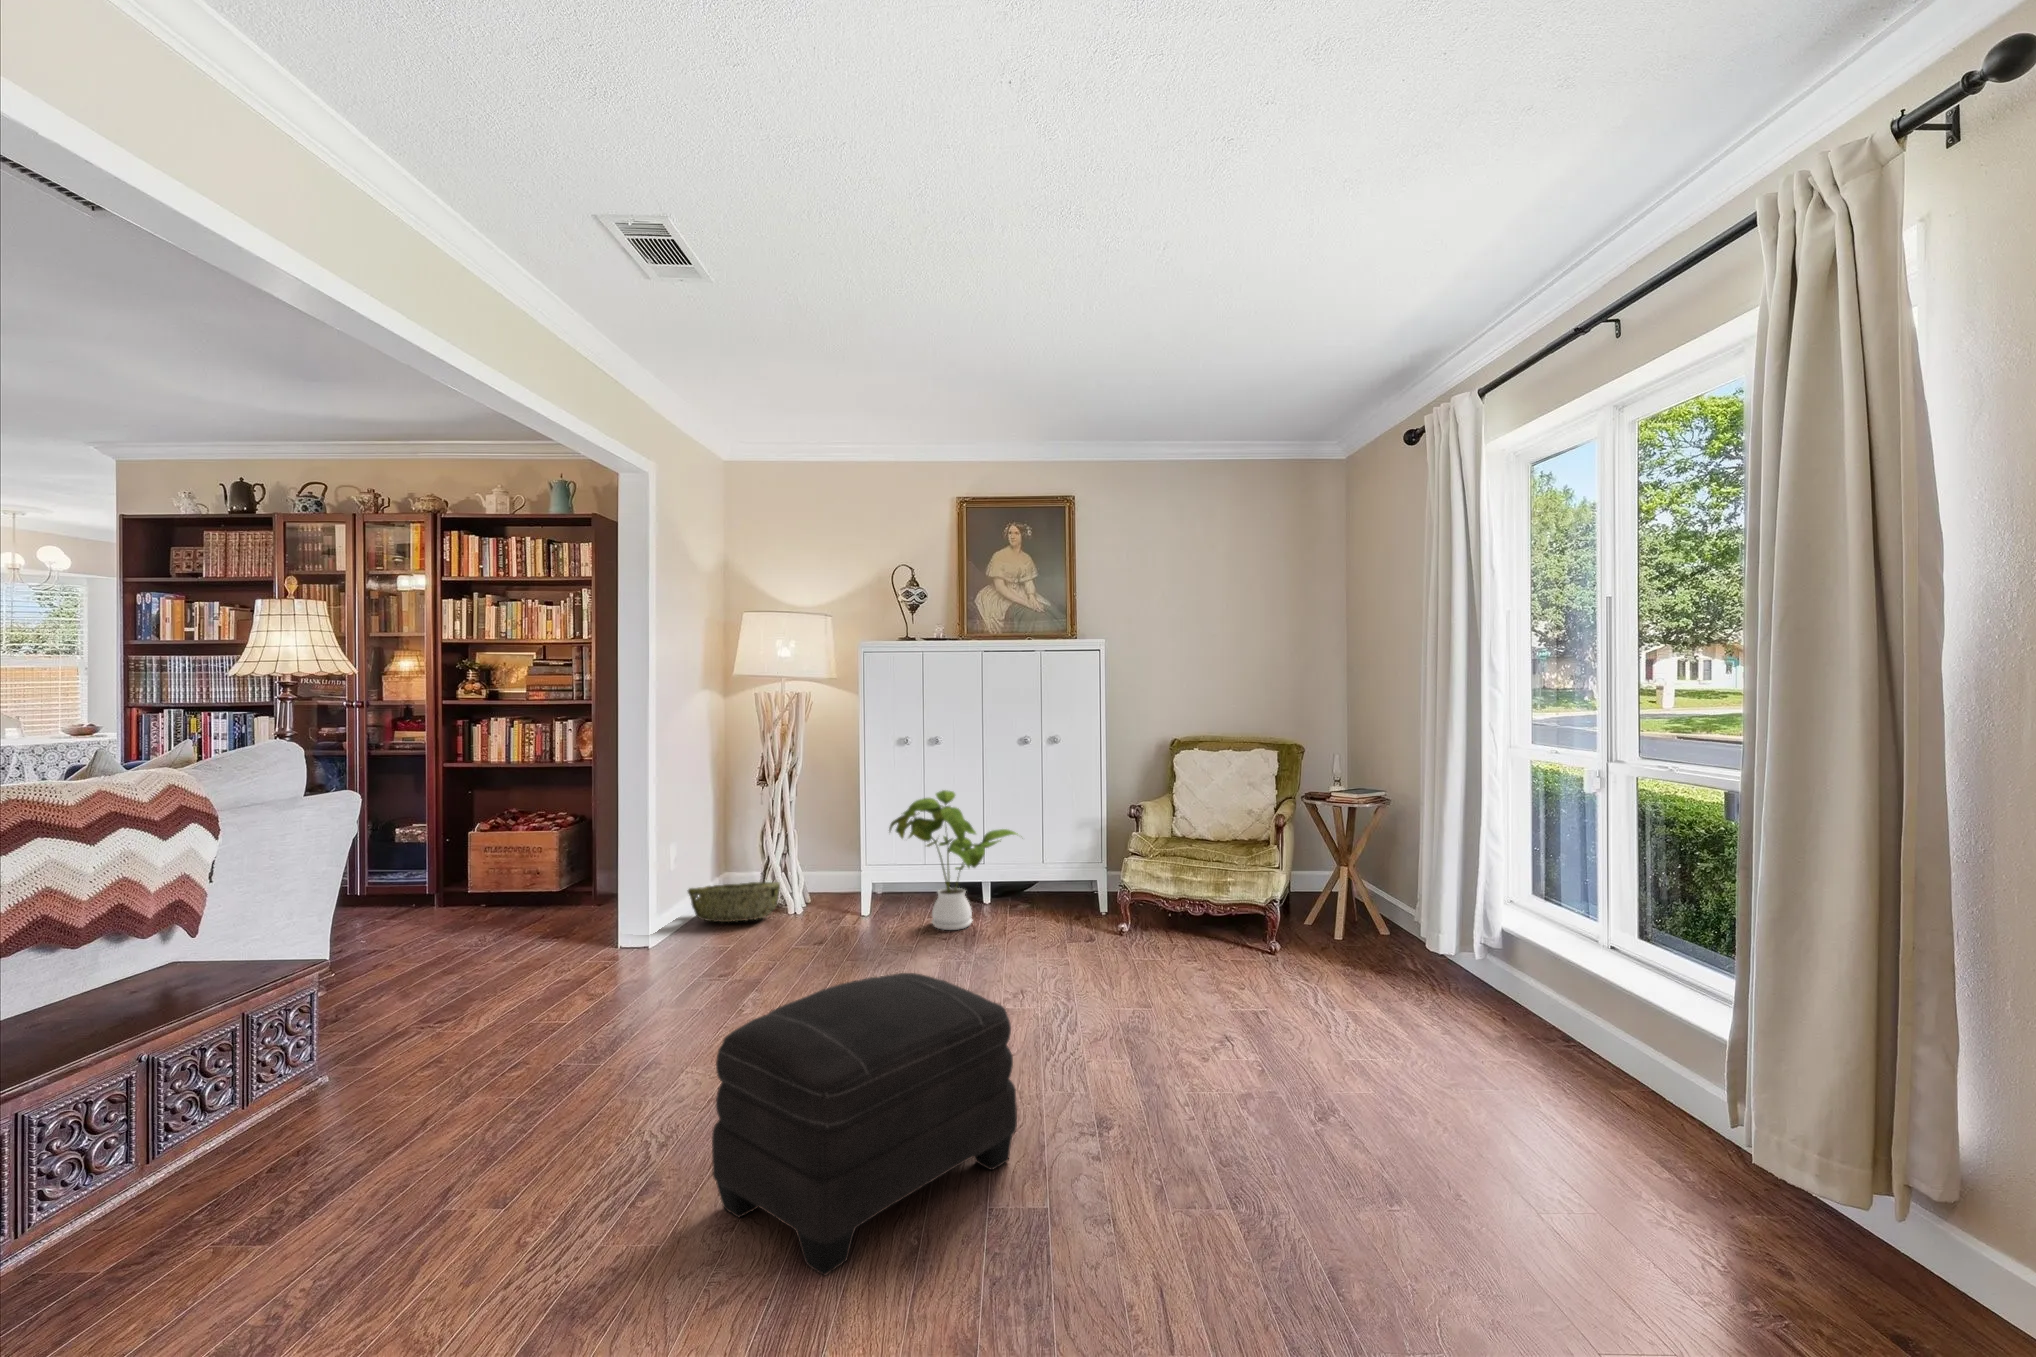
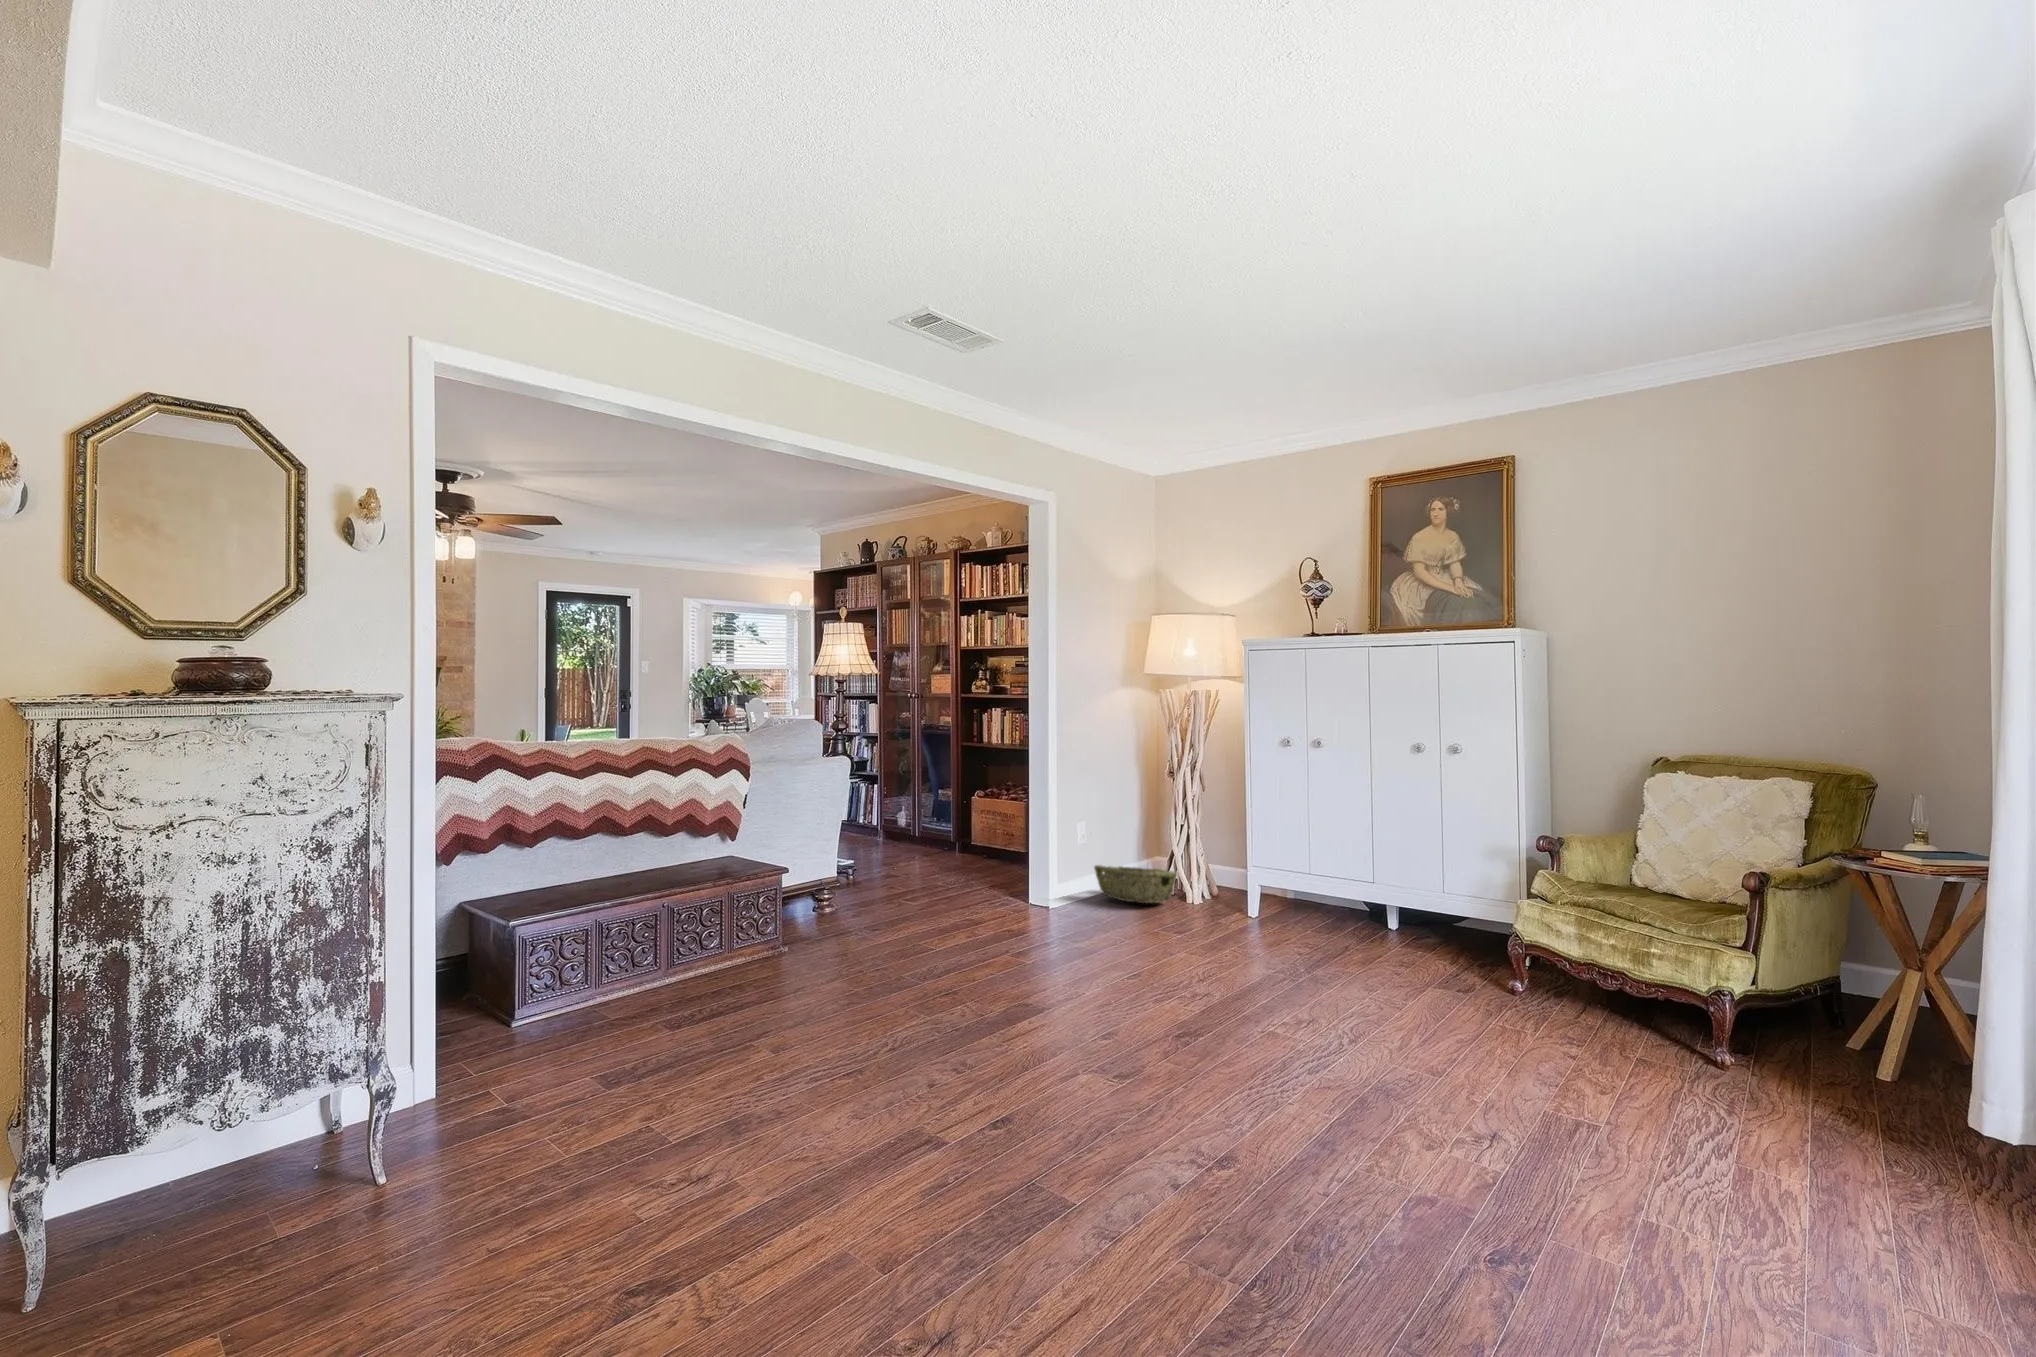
house plant: present [889,790,1018,930] -> none [1259,796,1412,948]
ottoman: present [712,973,1017,1275] -> none [869,944,1117,1169]

